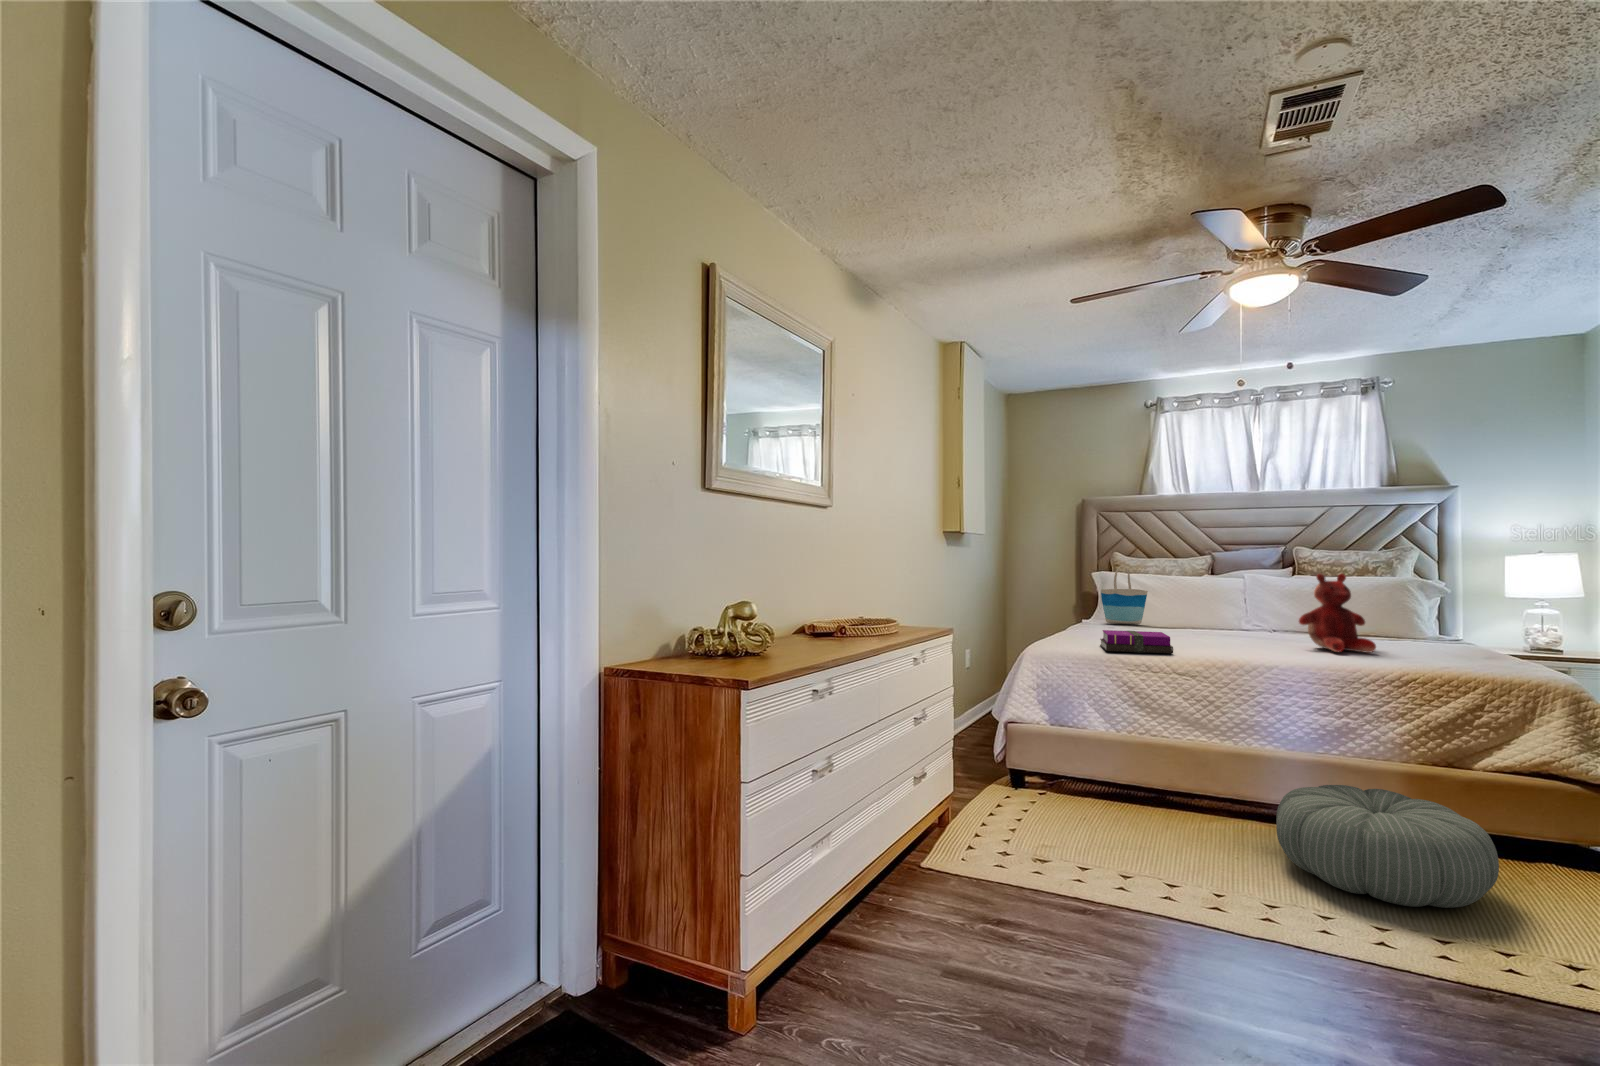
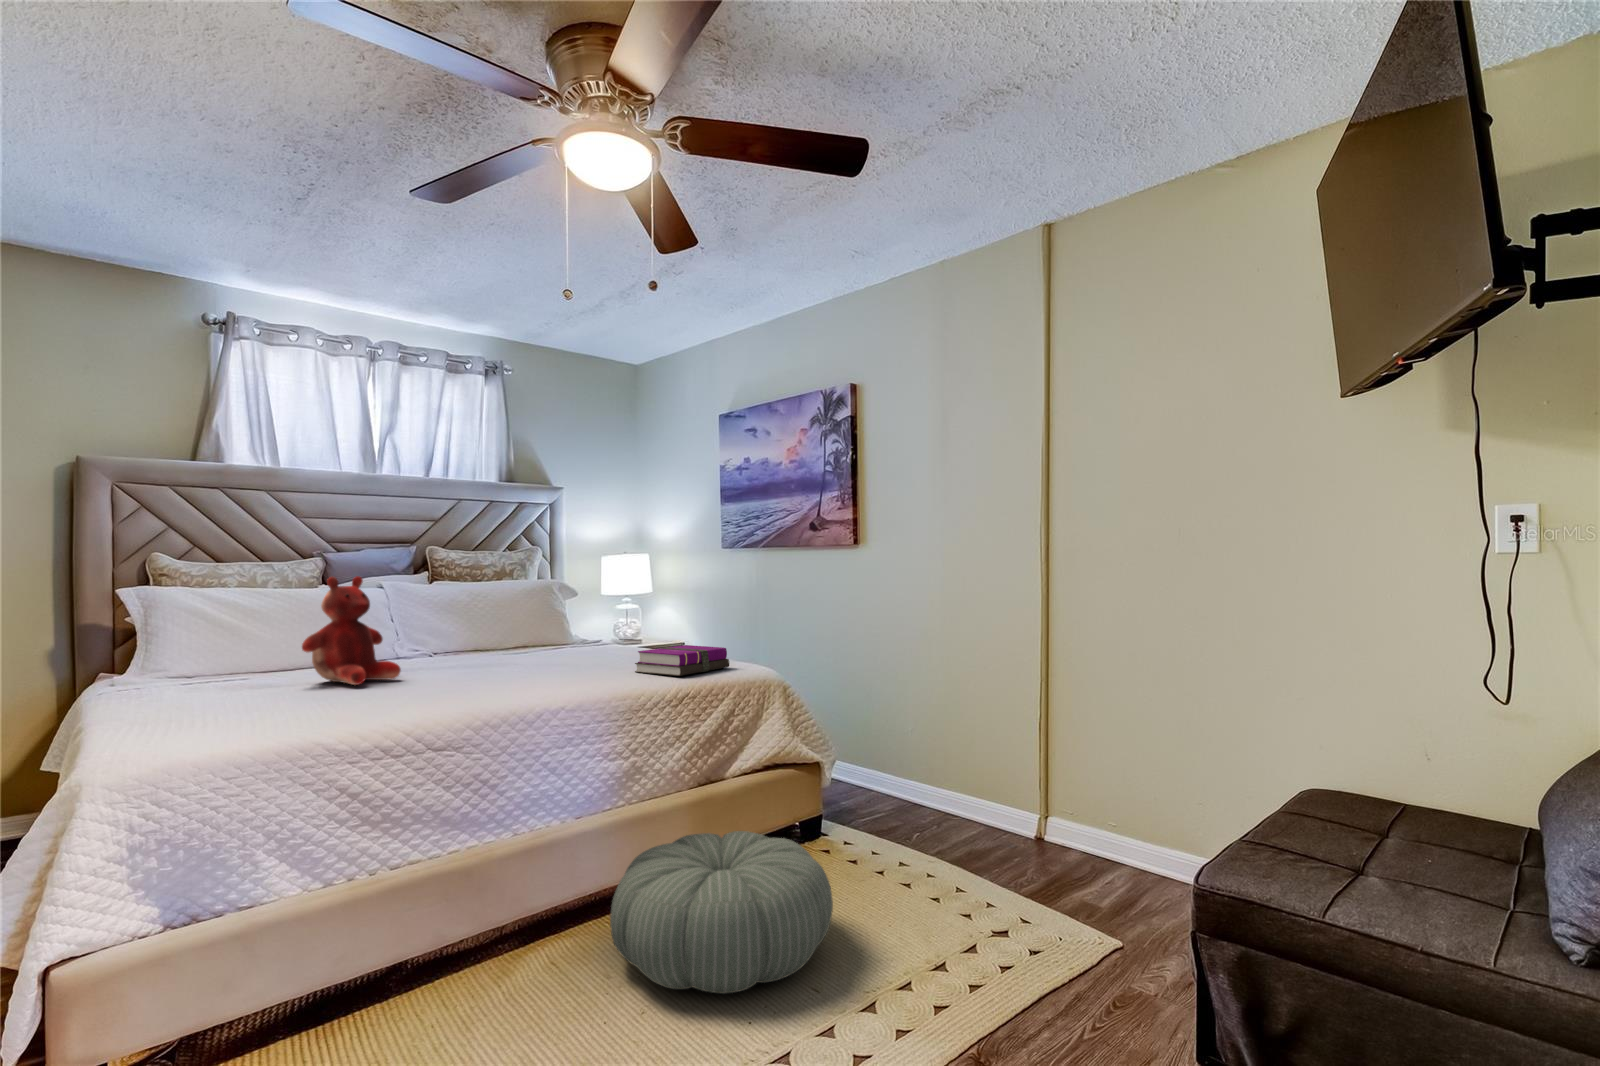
tote bag: present [1101,566,1148,624] -> none [167,574,259,679]
teddy bear: present [1299,574,1376,653] -> present [302,576,401,685]
notebook: present [1100,630,1173,654] -> present [635,645,729,676]

